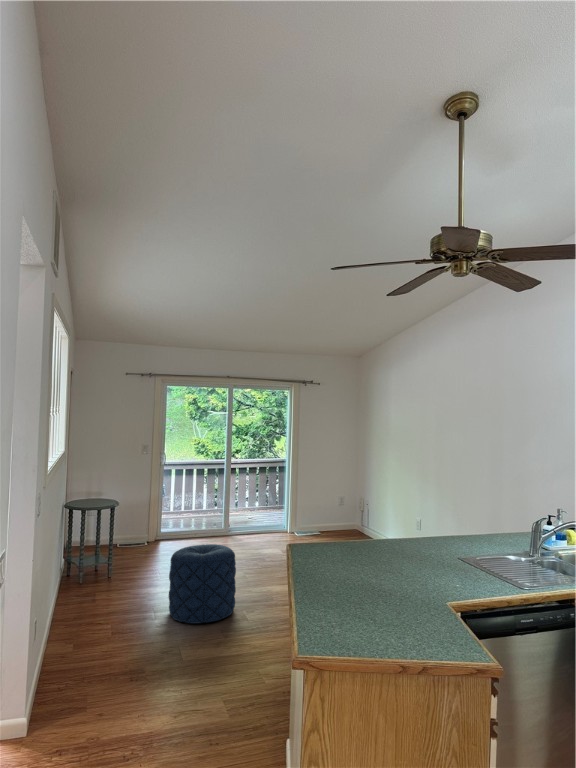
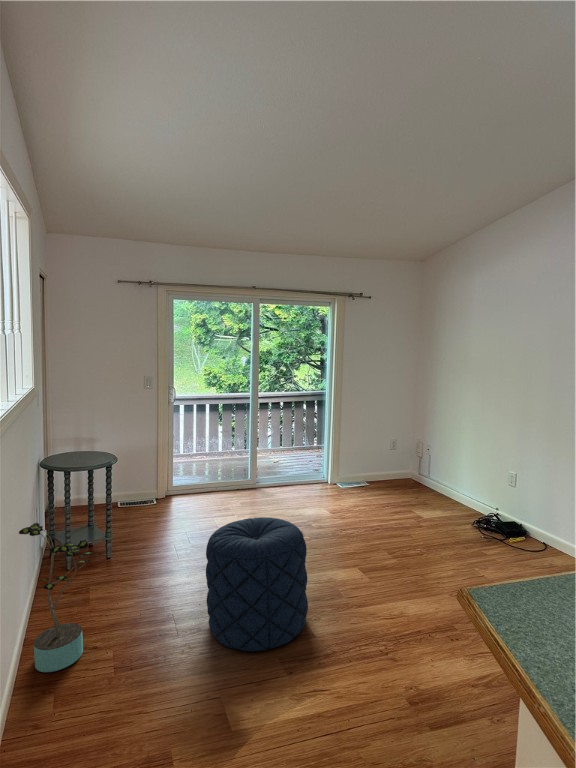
potted plant: none [60,535,100,626] -> present [19,523,91,672]

